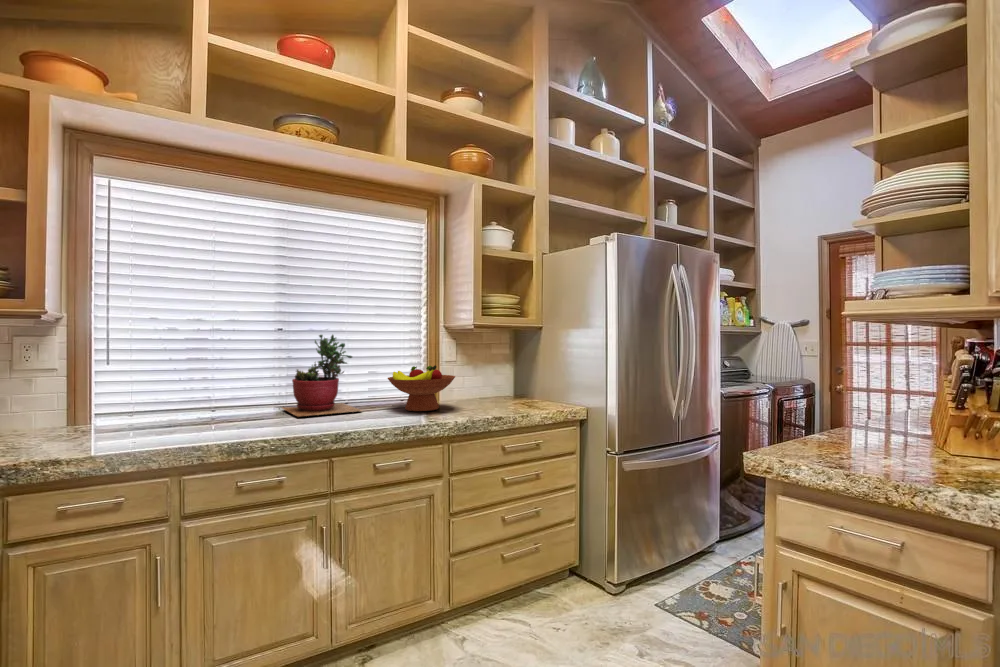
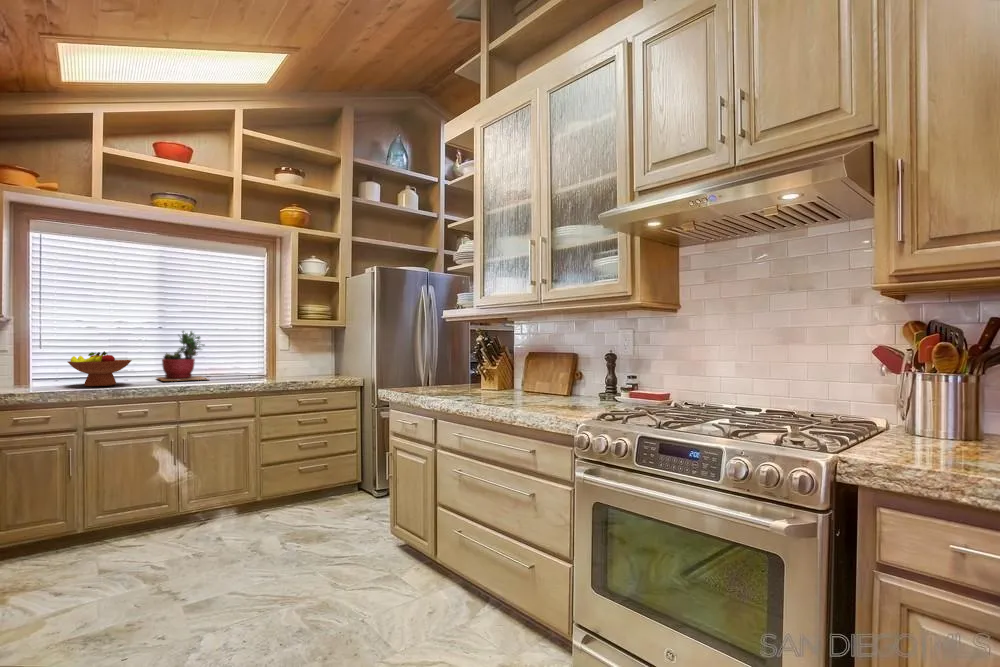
fruit bowl: present [388,365,455,411] -> present [68,351,132,386]

